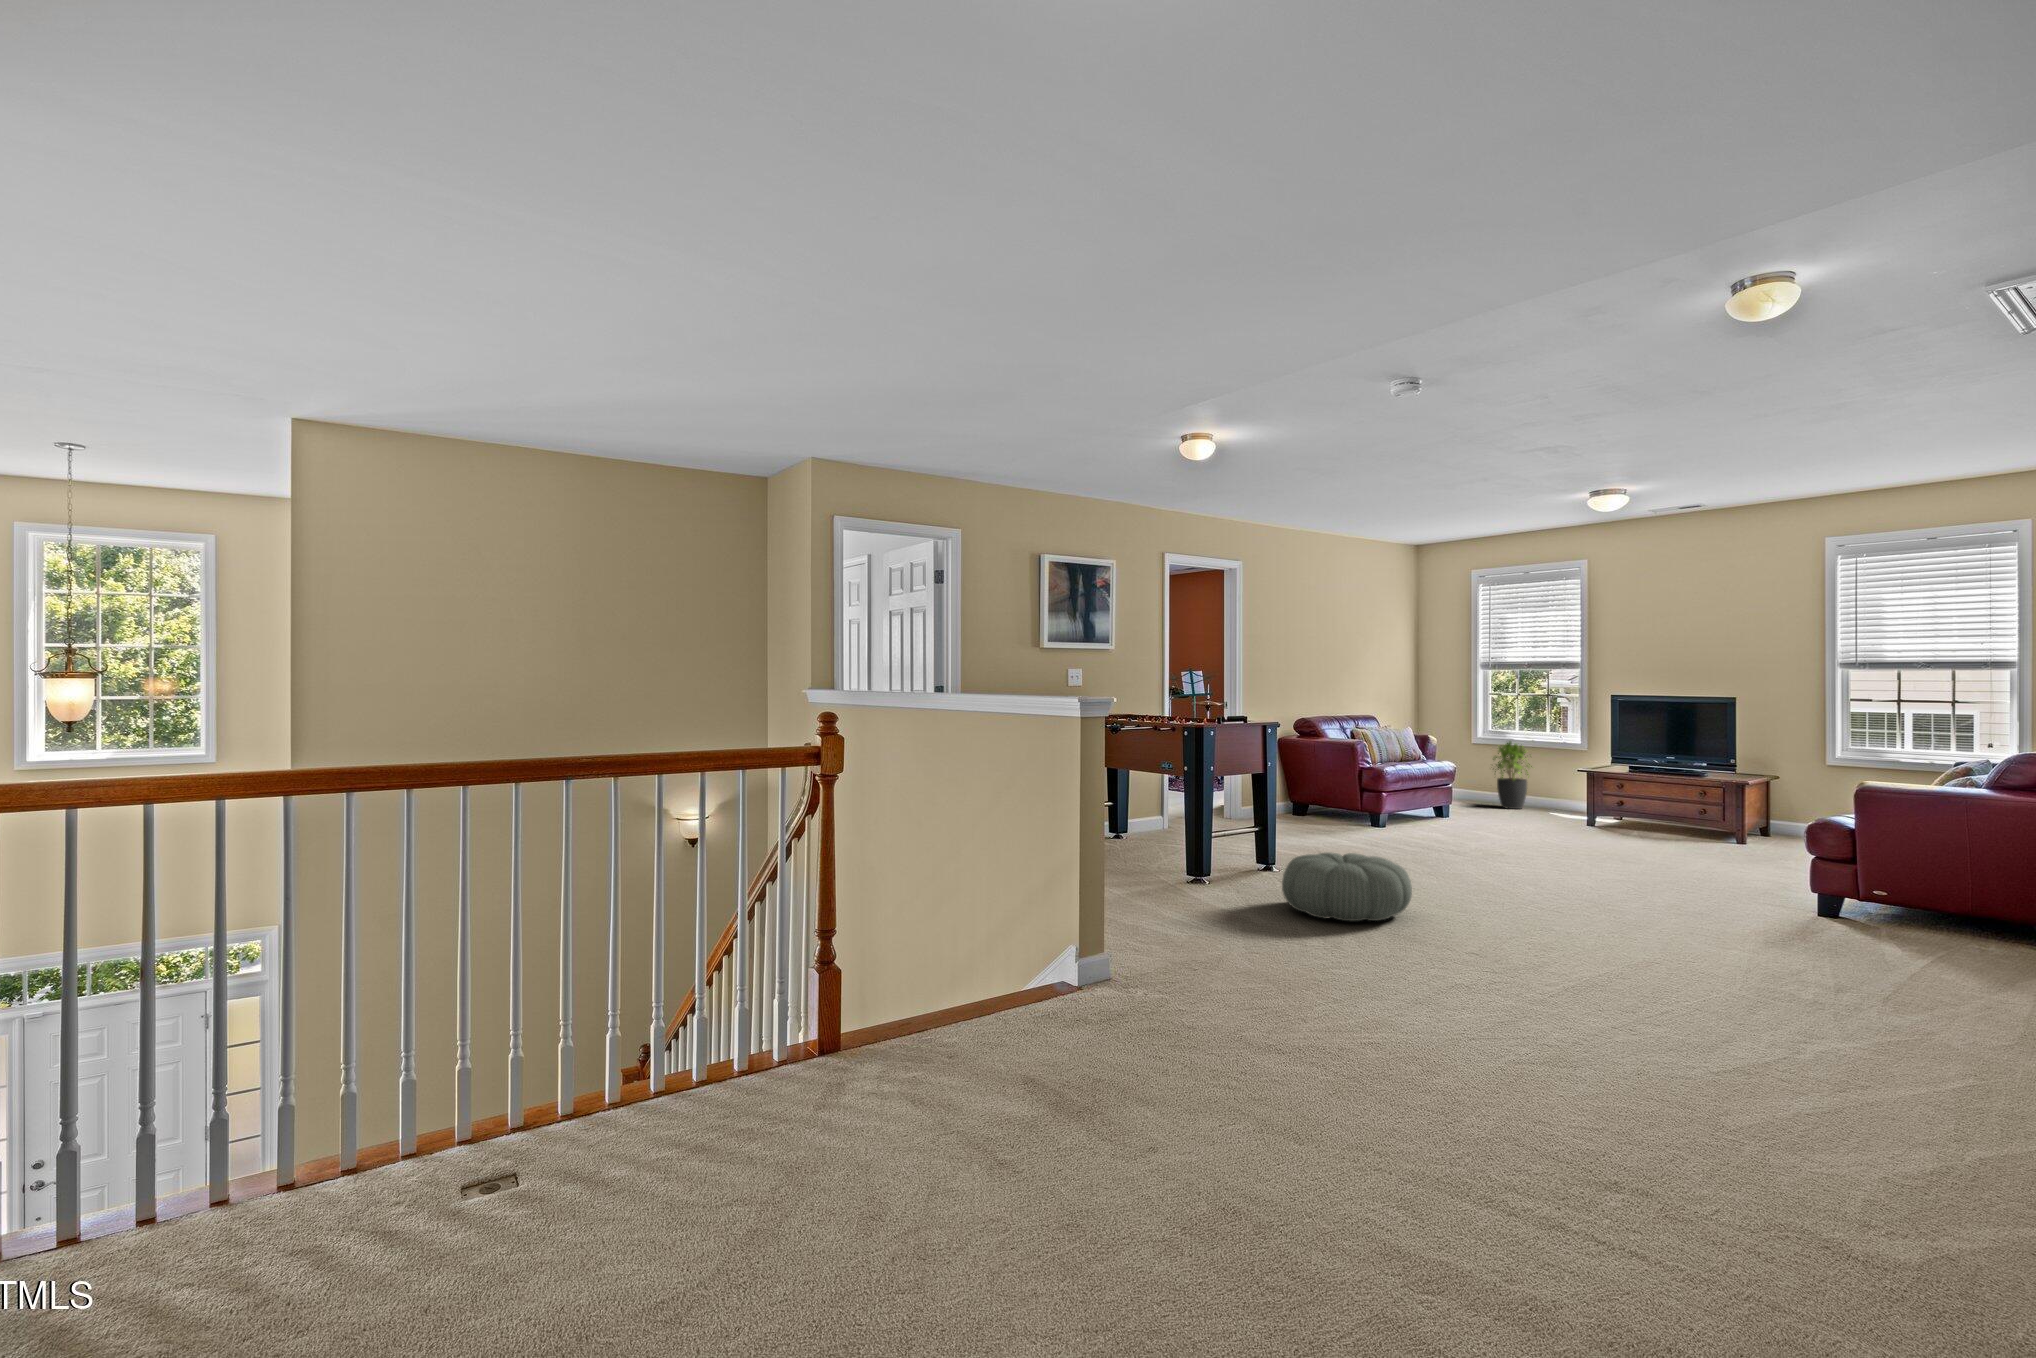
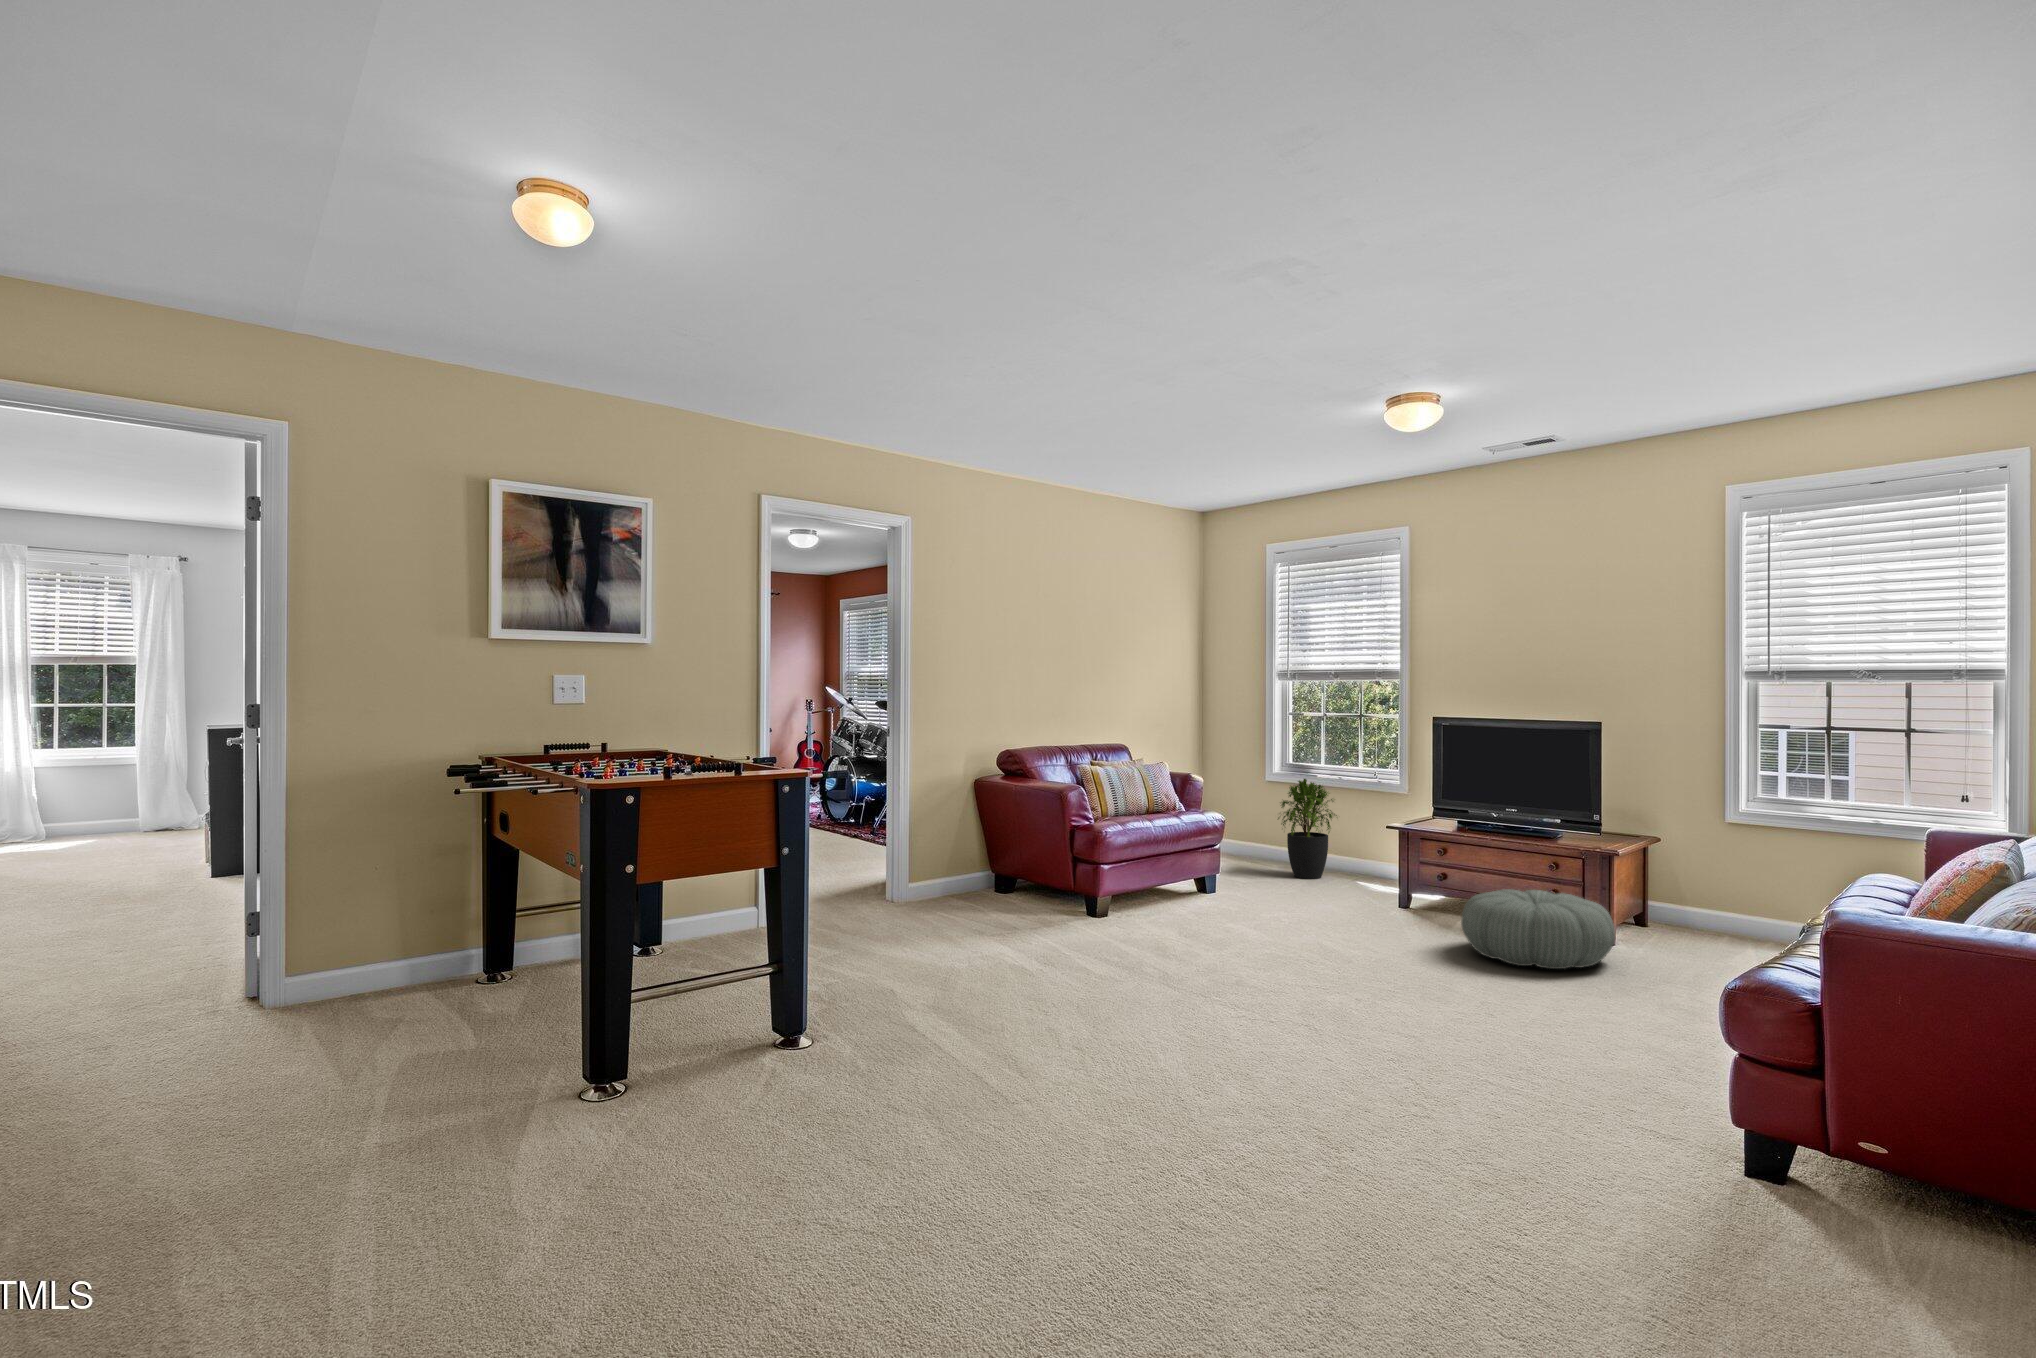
pouf: present [1282,852,1412,922] -> present [1461,889,1615,969]

